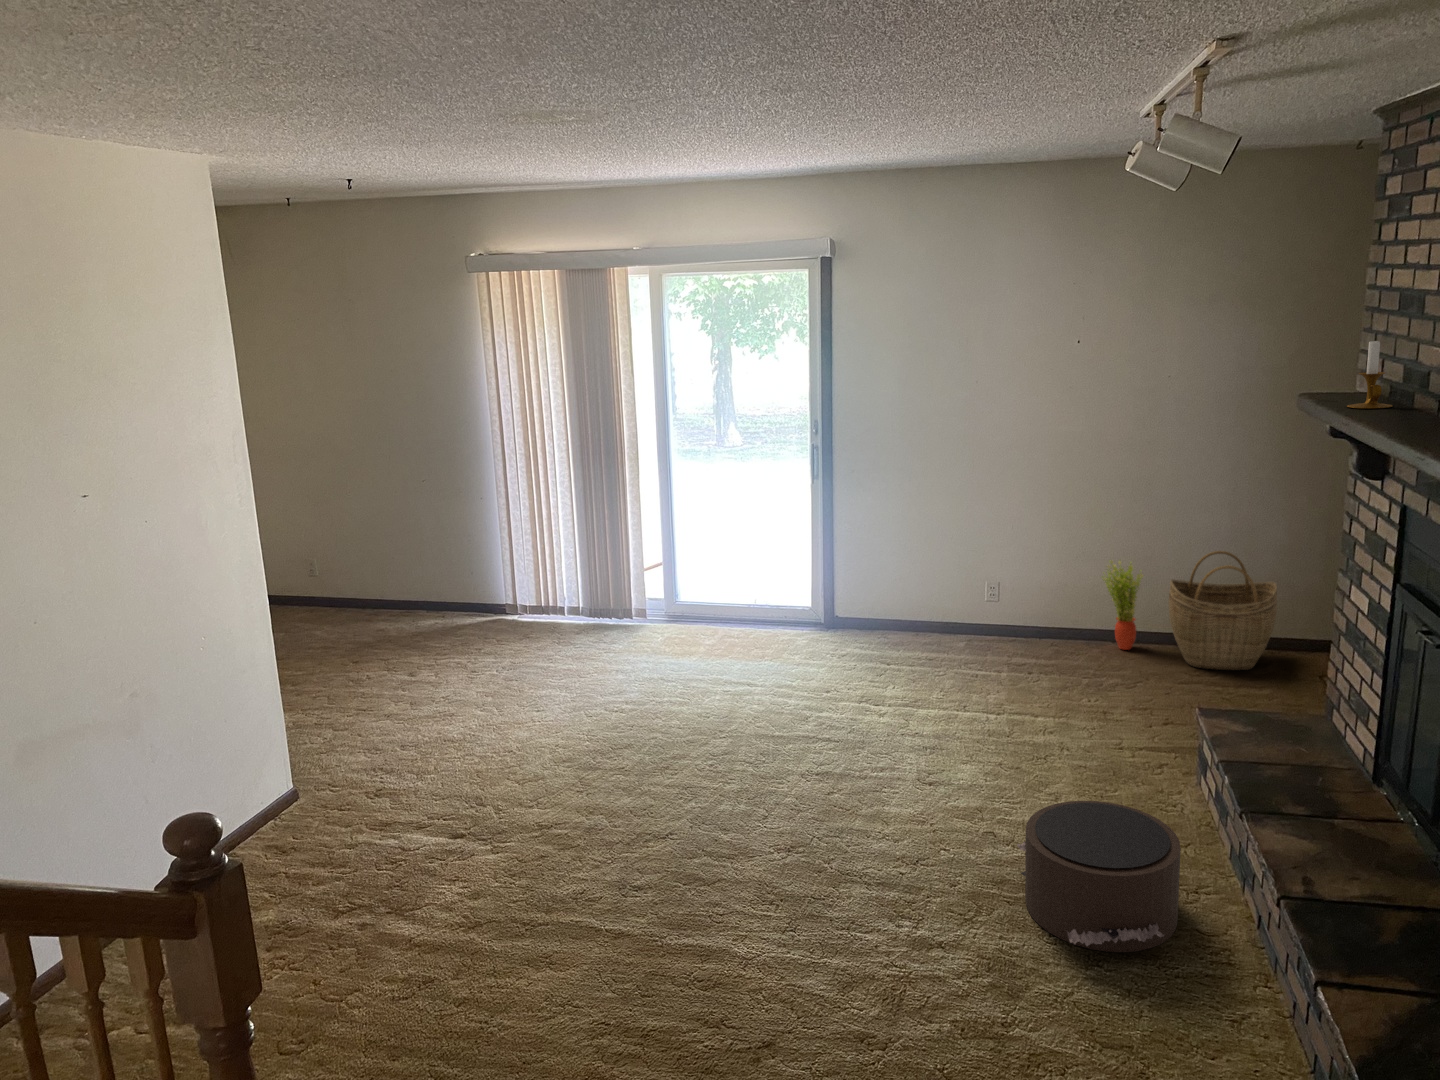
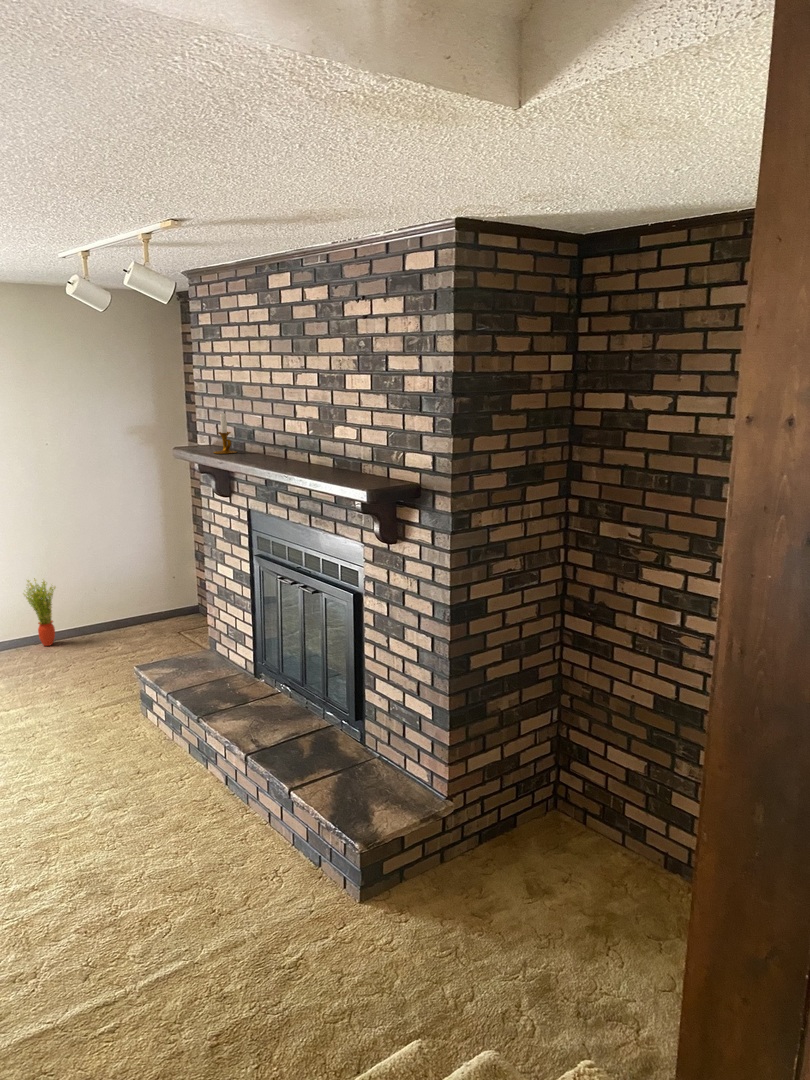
woven basket: present [1168,551,1277,670] -> none [76,560,150,645]
pouf: present [1017,801,1181,952] -> none [56,737,185,843]

